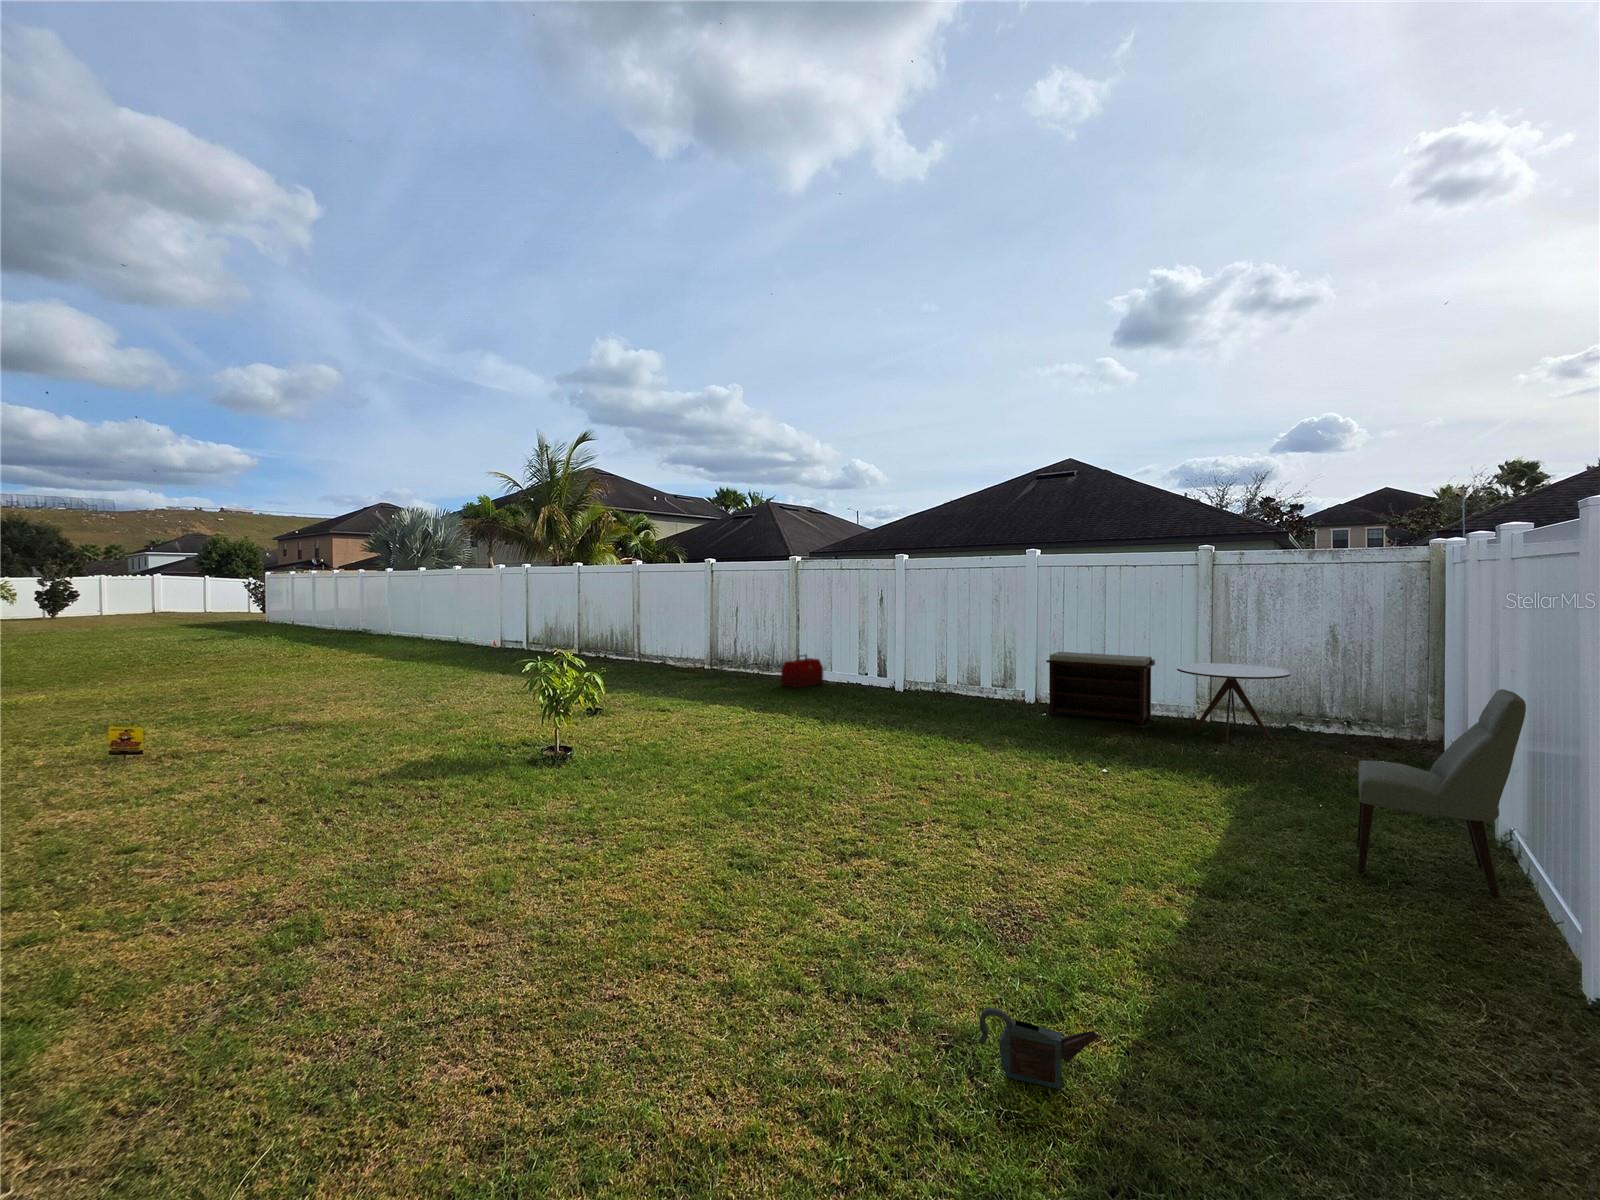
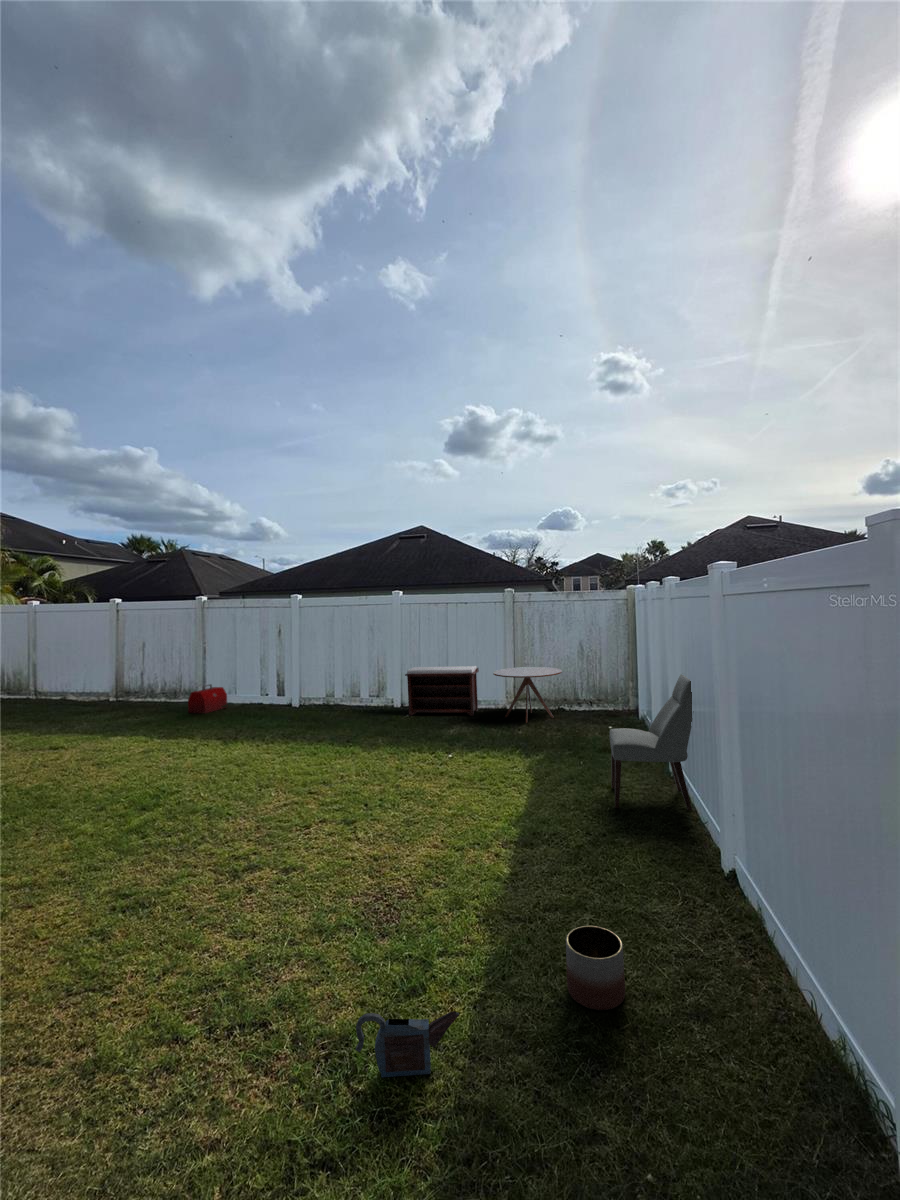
planter: none [1247,989,1332,1093] -> present [566,926,625,1010]

